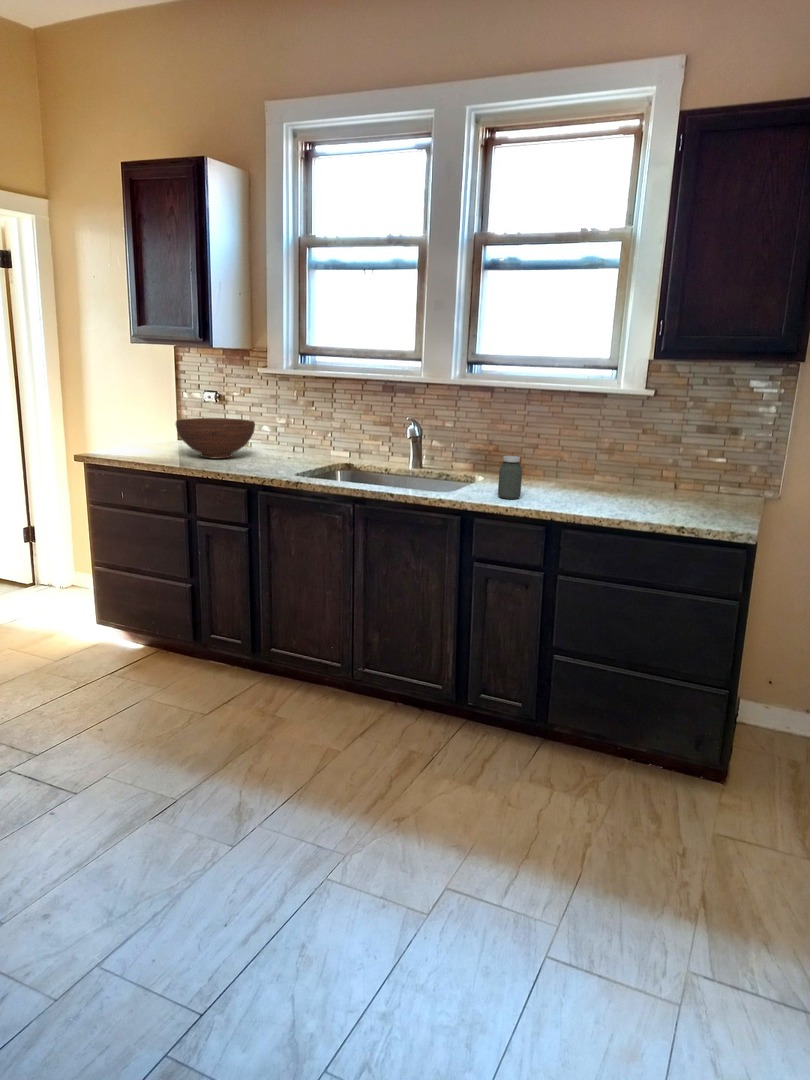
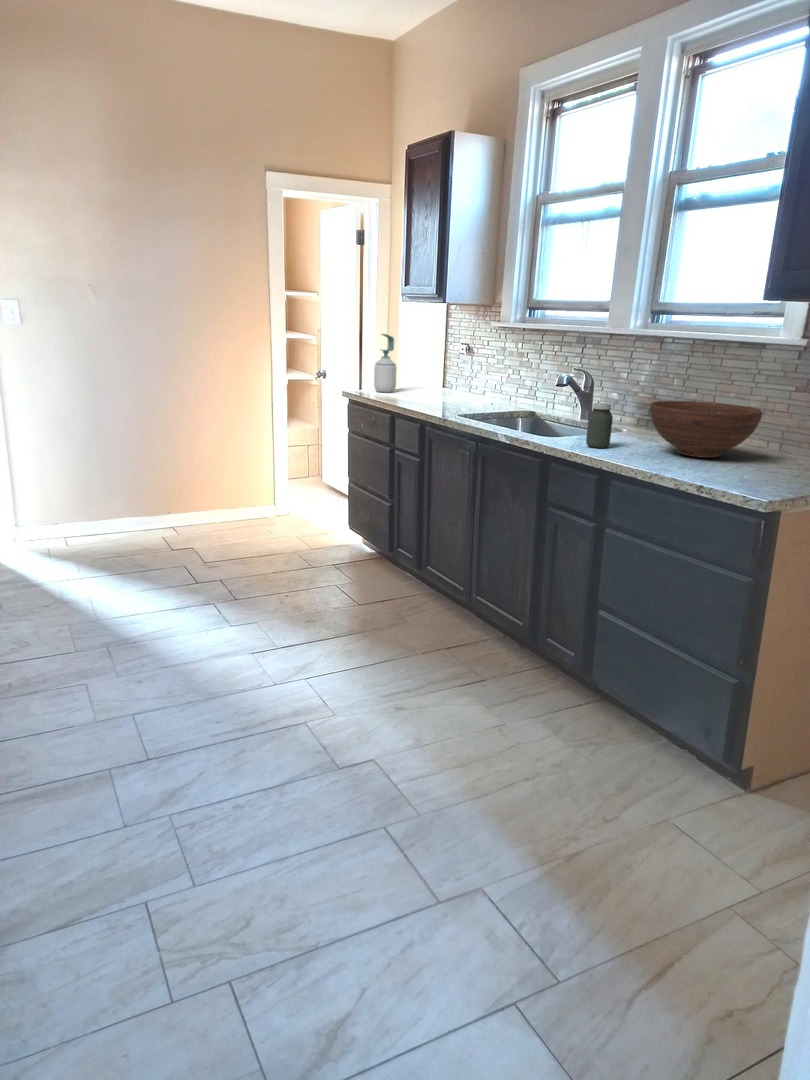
soap bottle: none [118,384,147,454] -> present [374,334,396,392]
fruit bowl: present [176,418,255,459] -> present [650,401,762,458]

